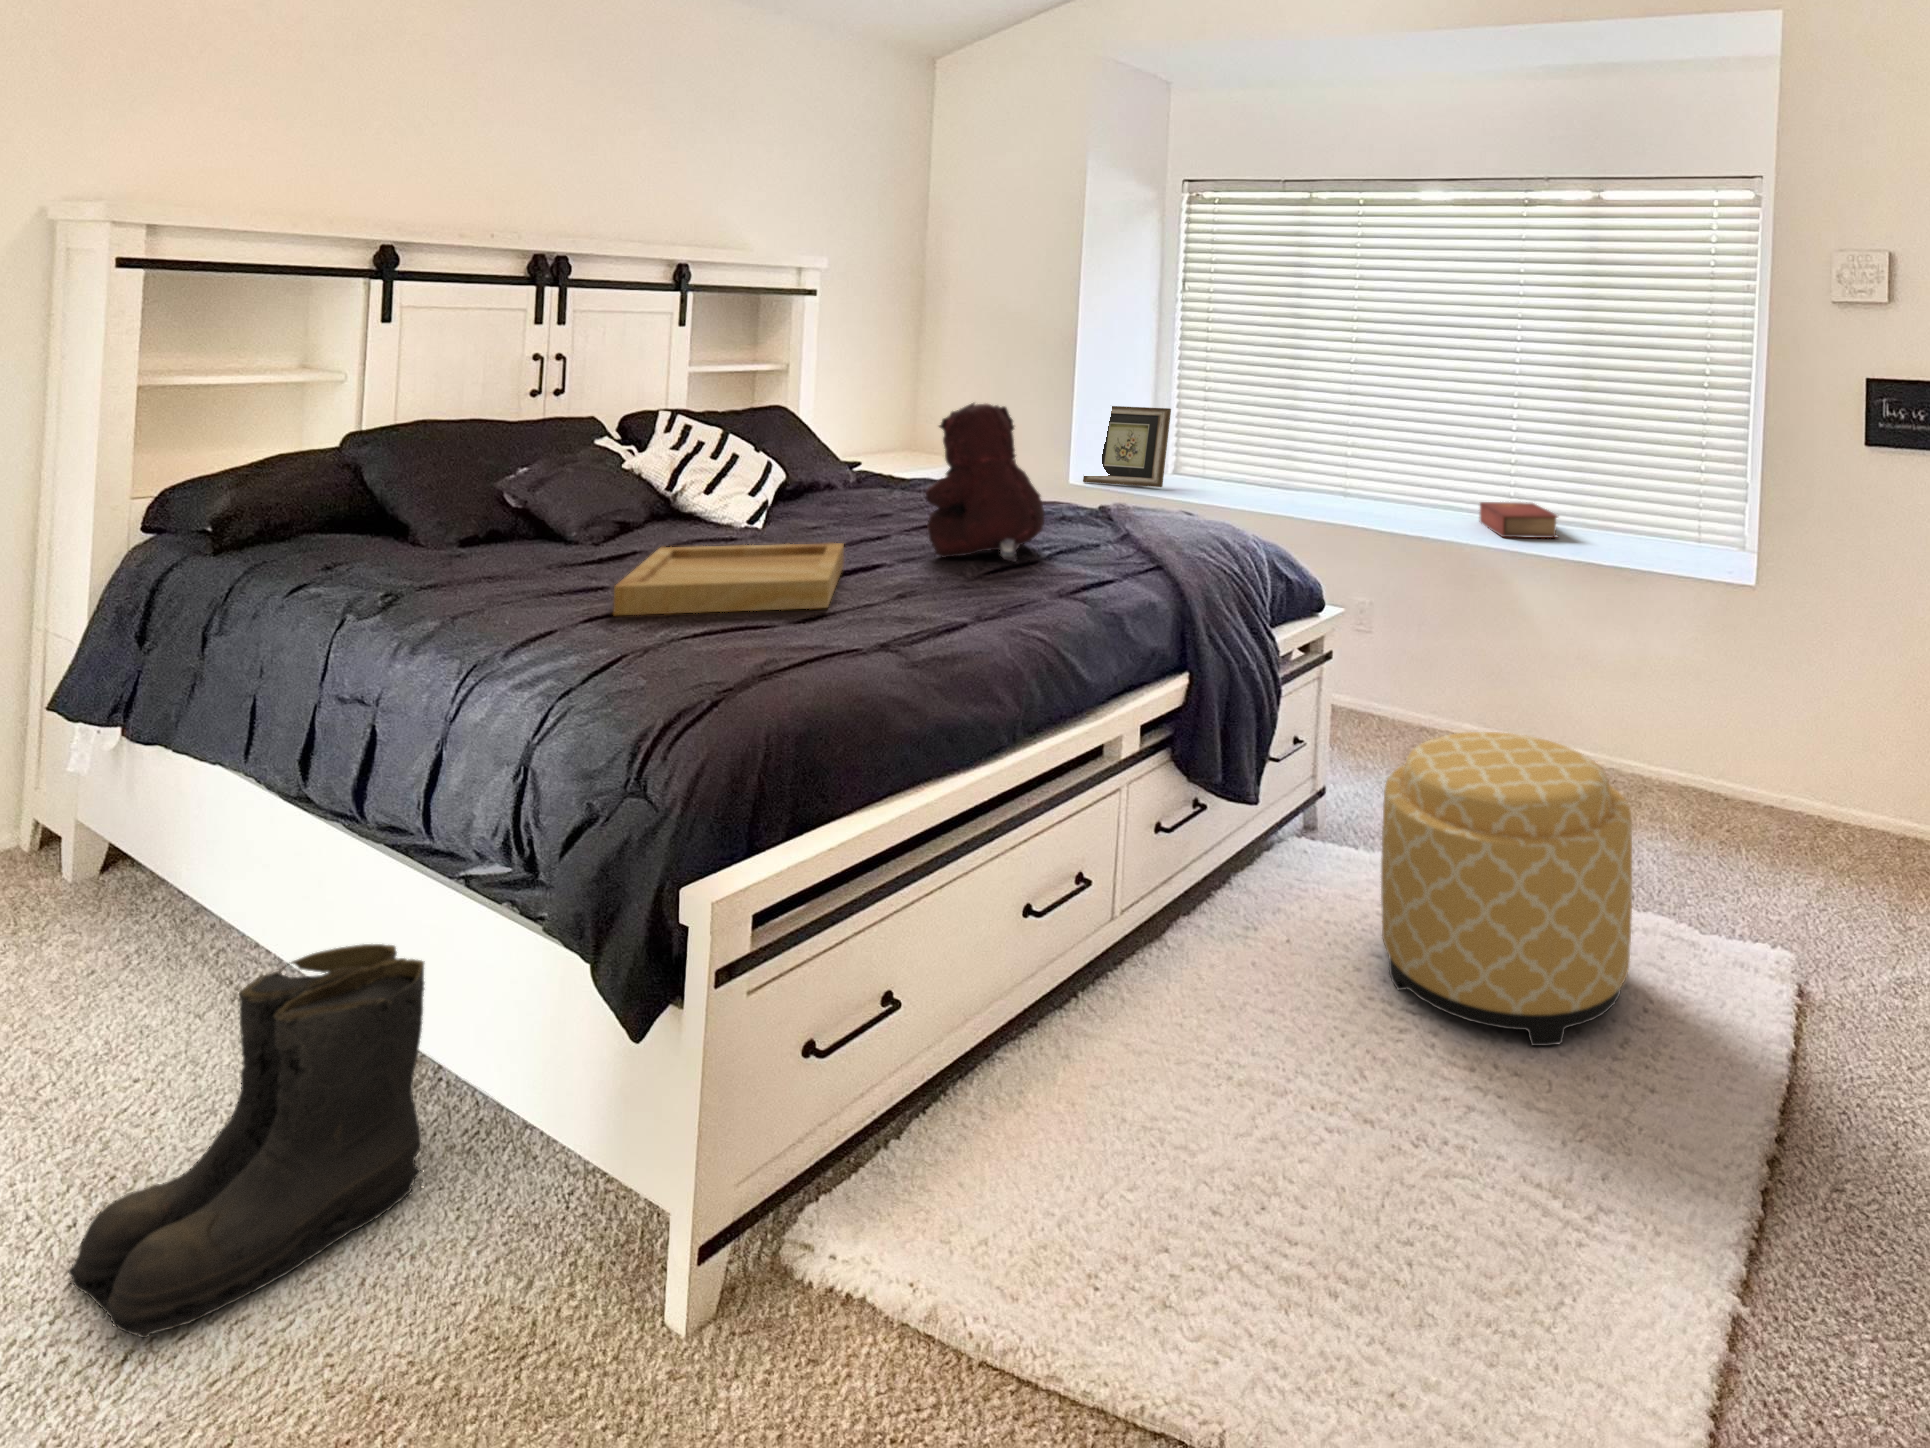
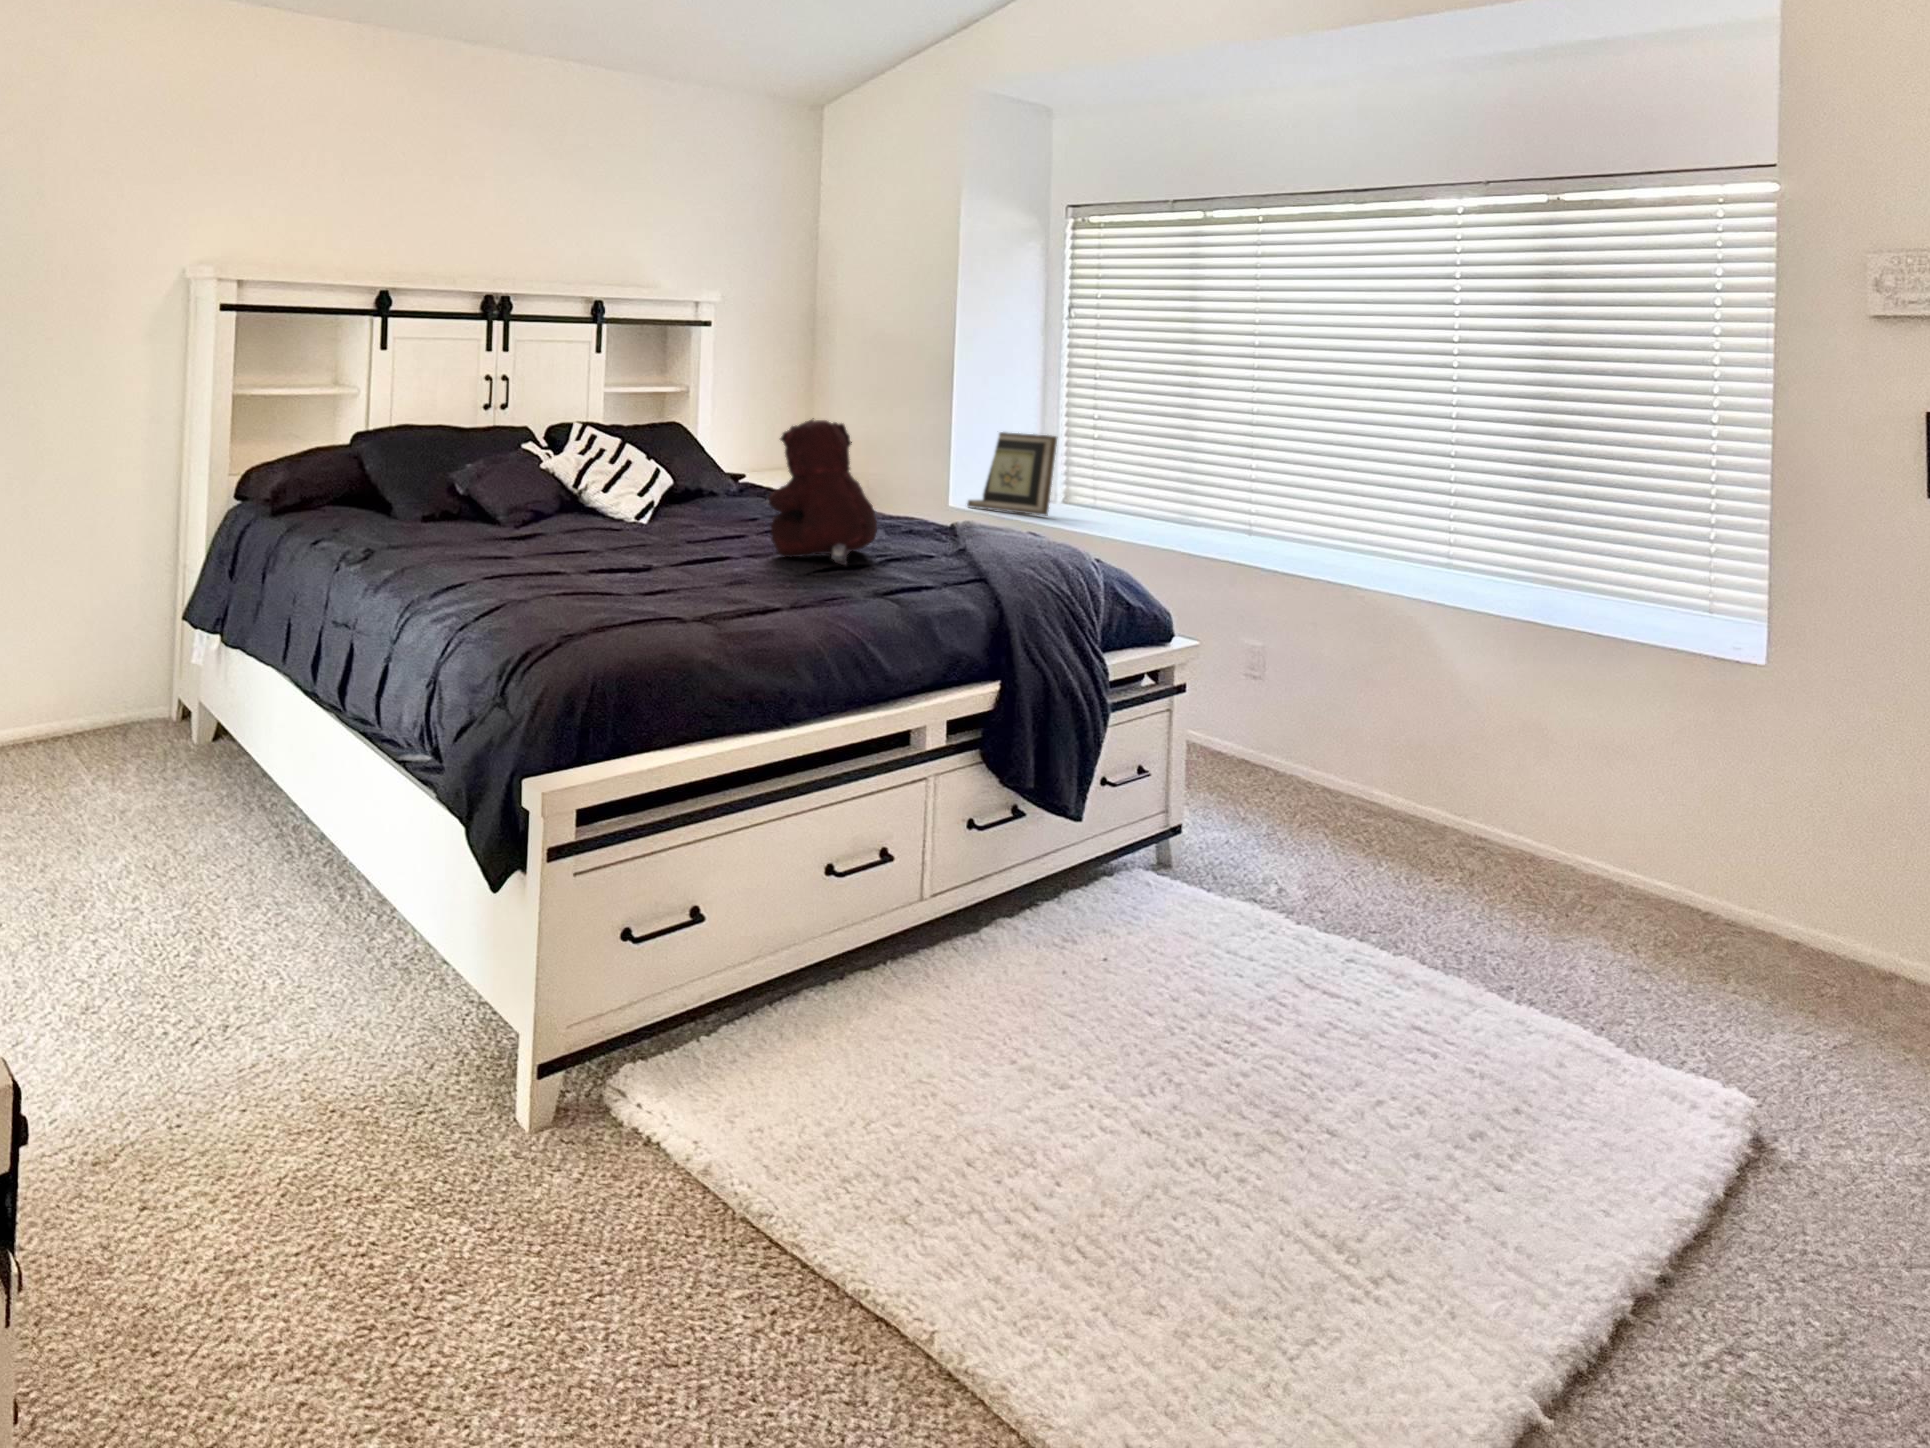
book: present [1480,502,1558,538] -> none [1412,551,1509,597]
tray: present [614,543,844,615] -> none [509,530,696,587]
ottoman: present [1381,732,1632,1046] -> none [1203,781,1500,1122]
boots: present [68,944,424,1338] -> none [170,800,376,1031]

